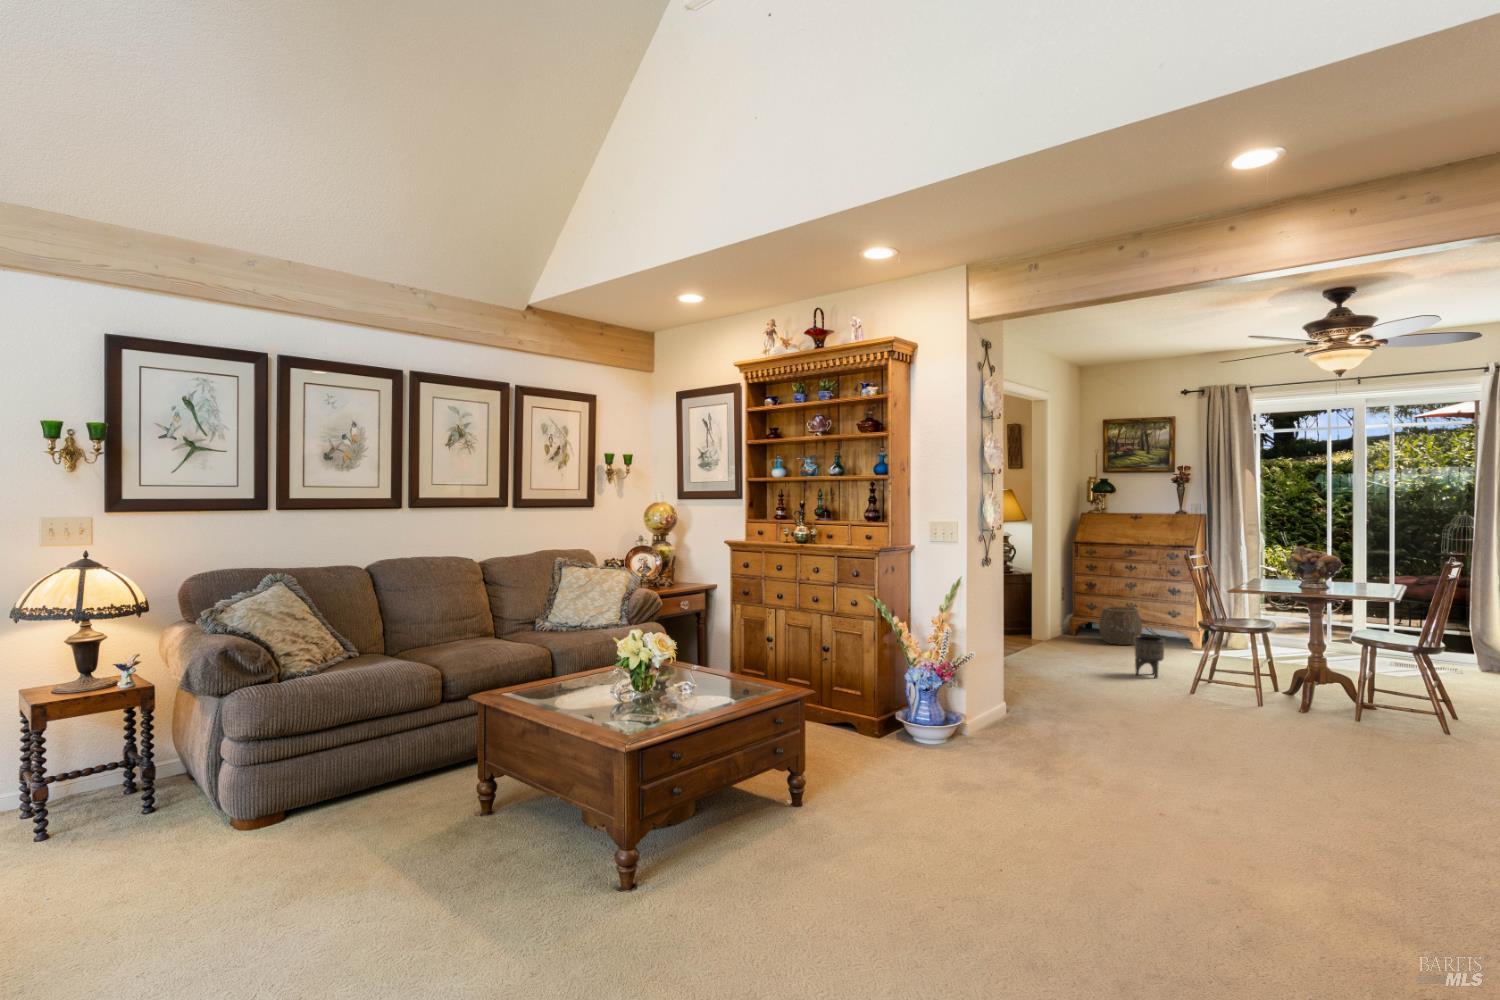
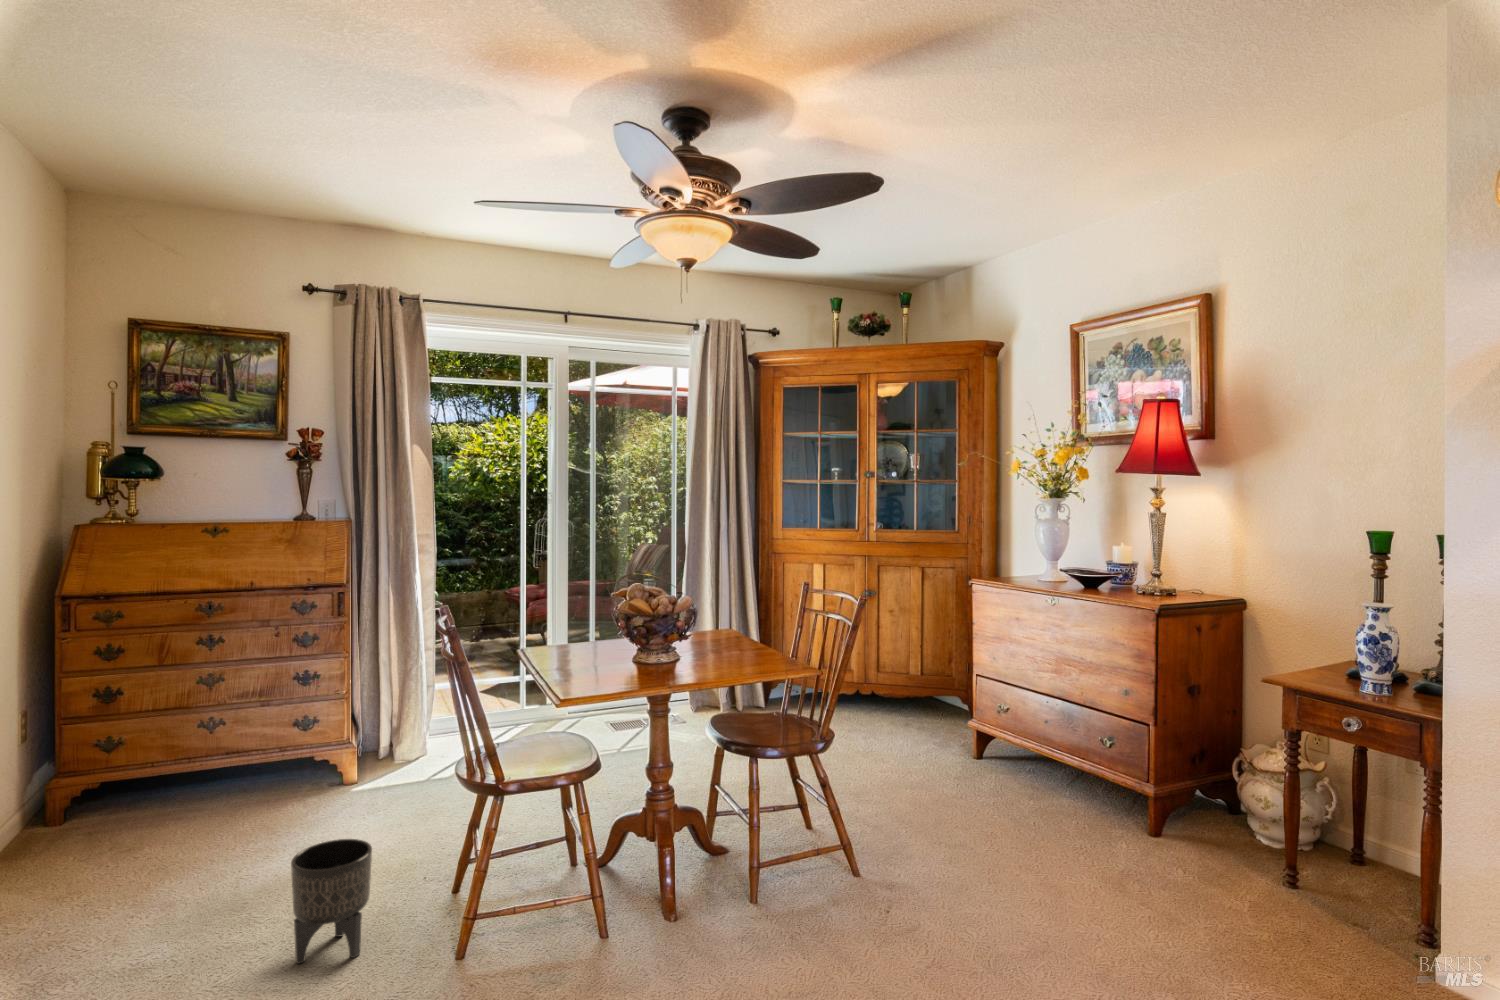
woven basket: present [1099,606,1142,645] -> none [133,730,245,833]

